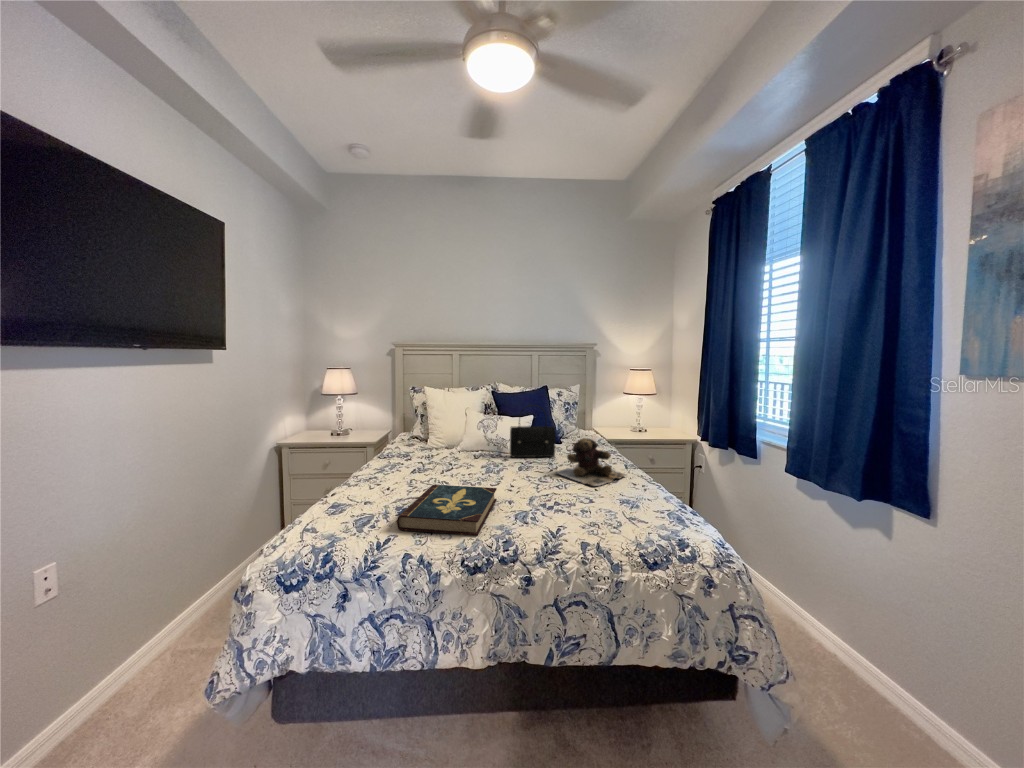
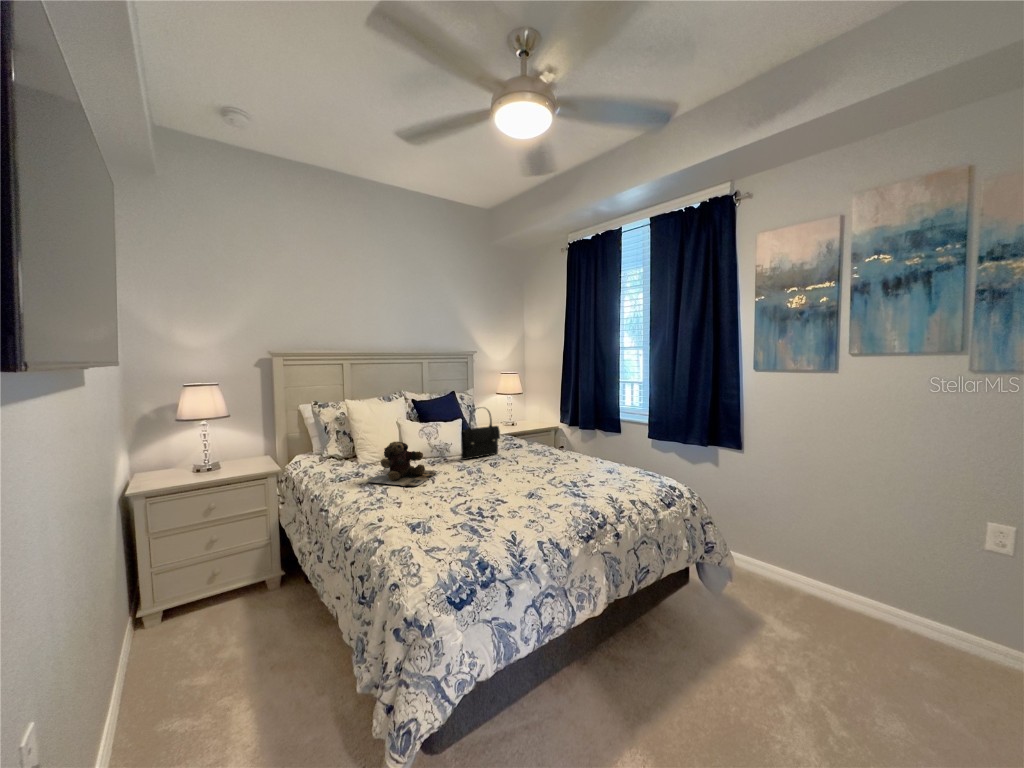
teddy bear: present [556,438,626,486] -> present [368,442,437,486]
book: present [397,485,497,536] -> none [470,478,573,525]

